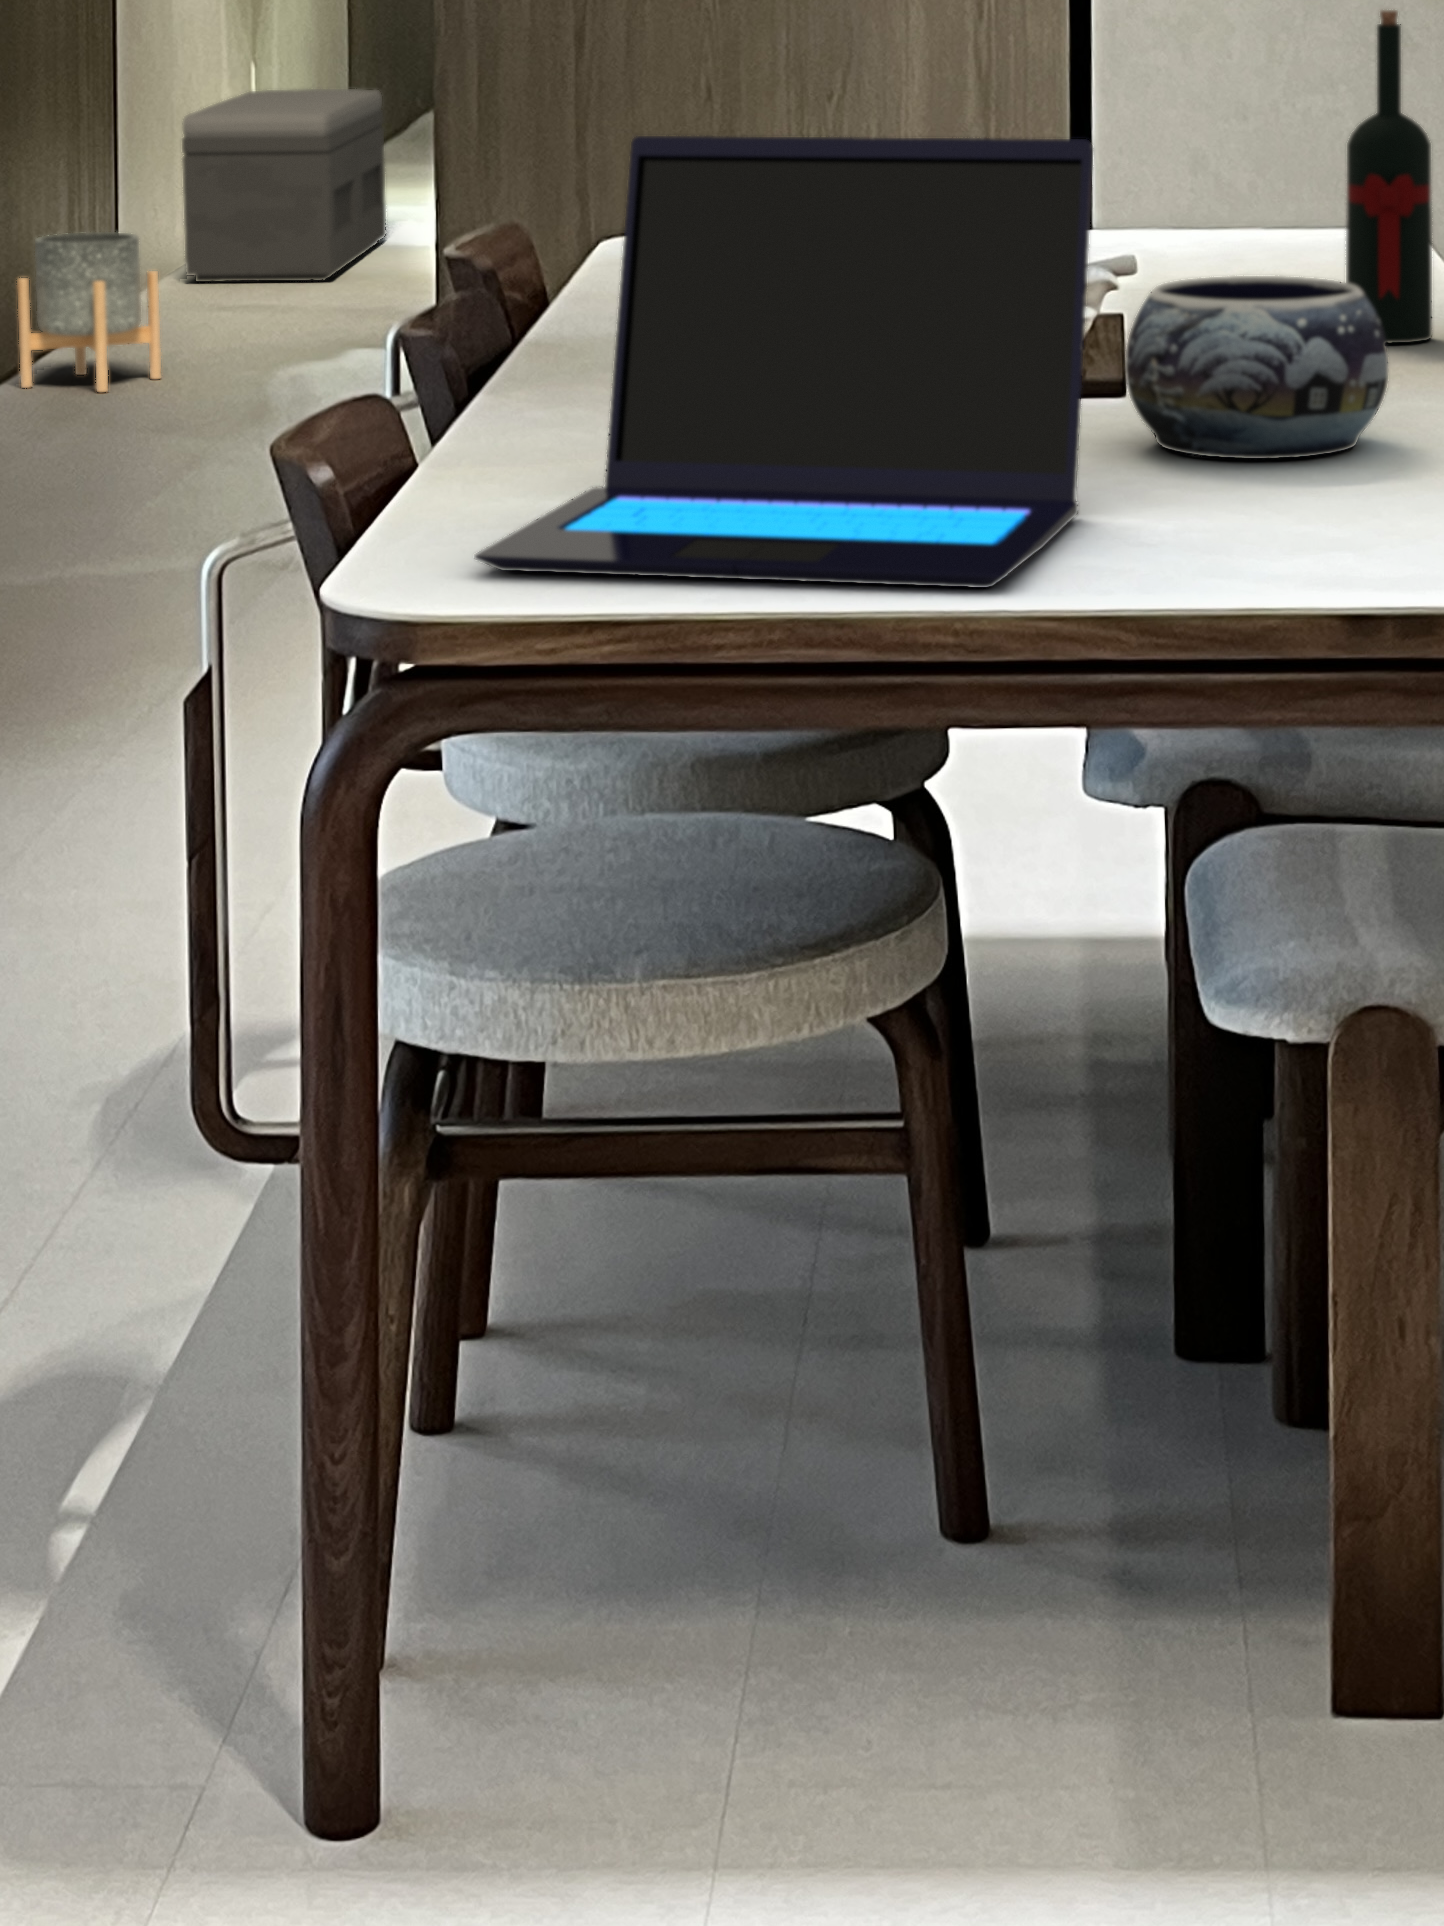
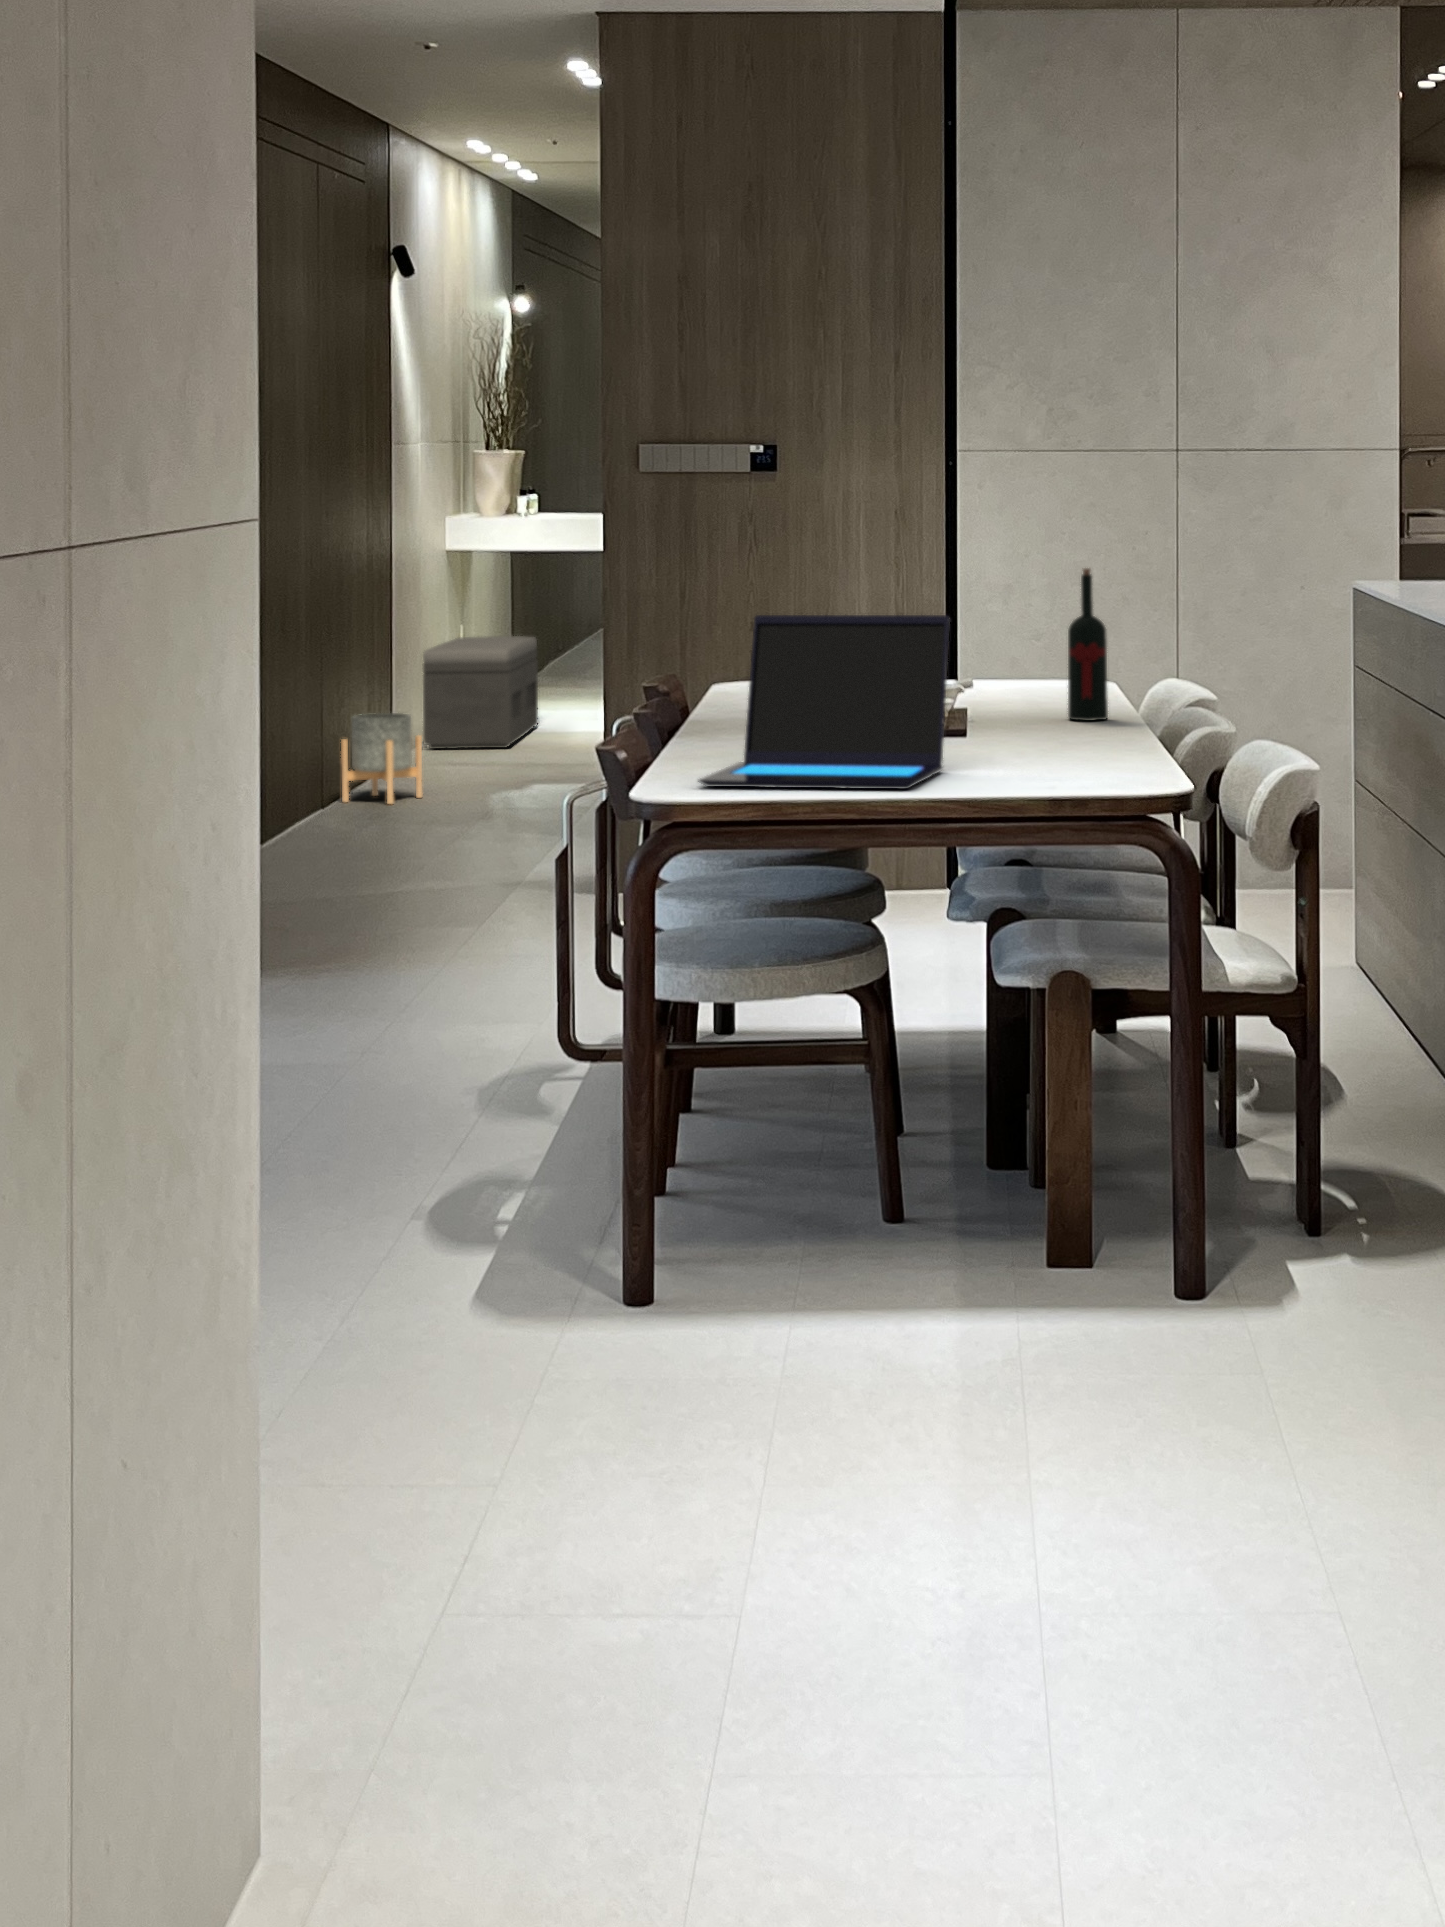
decorative bowl: present [1125,276,1388,459] -> none [965,680,1077,755]

